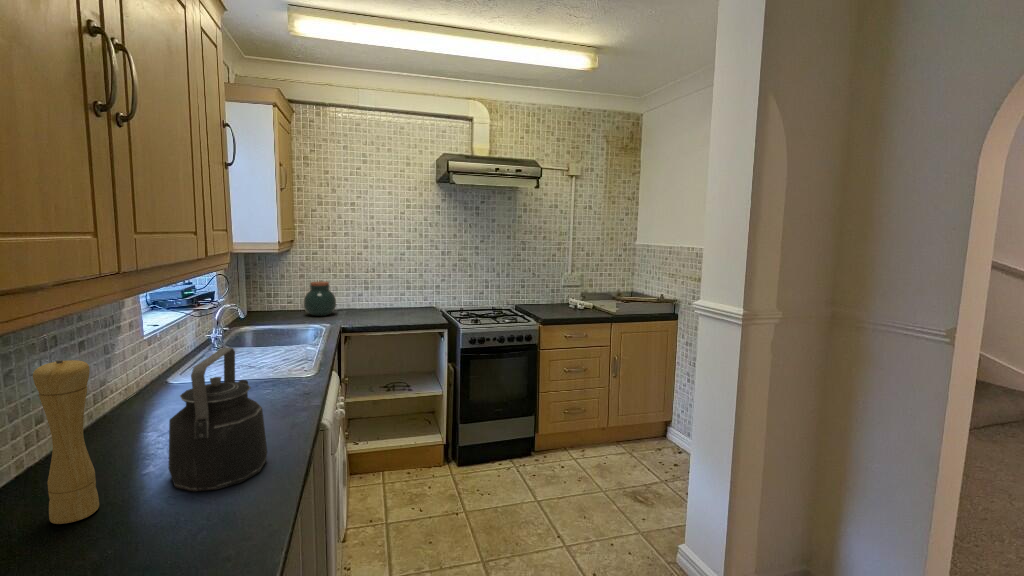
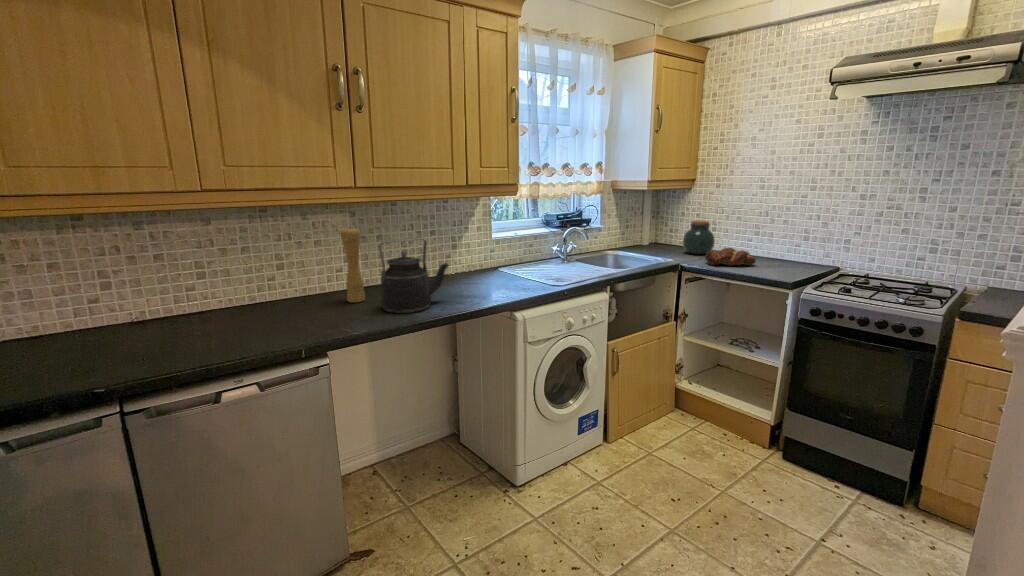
bread loaf: none [352,303,393,322] -> present [705,248,756,265]

